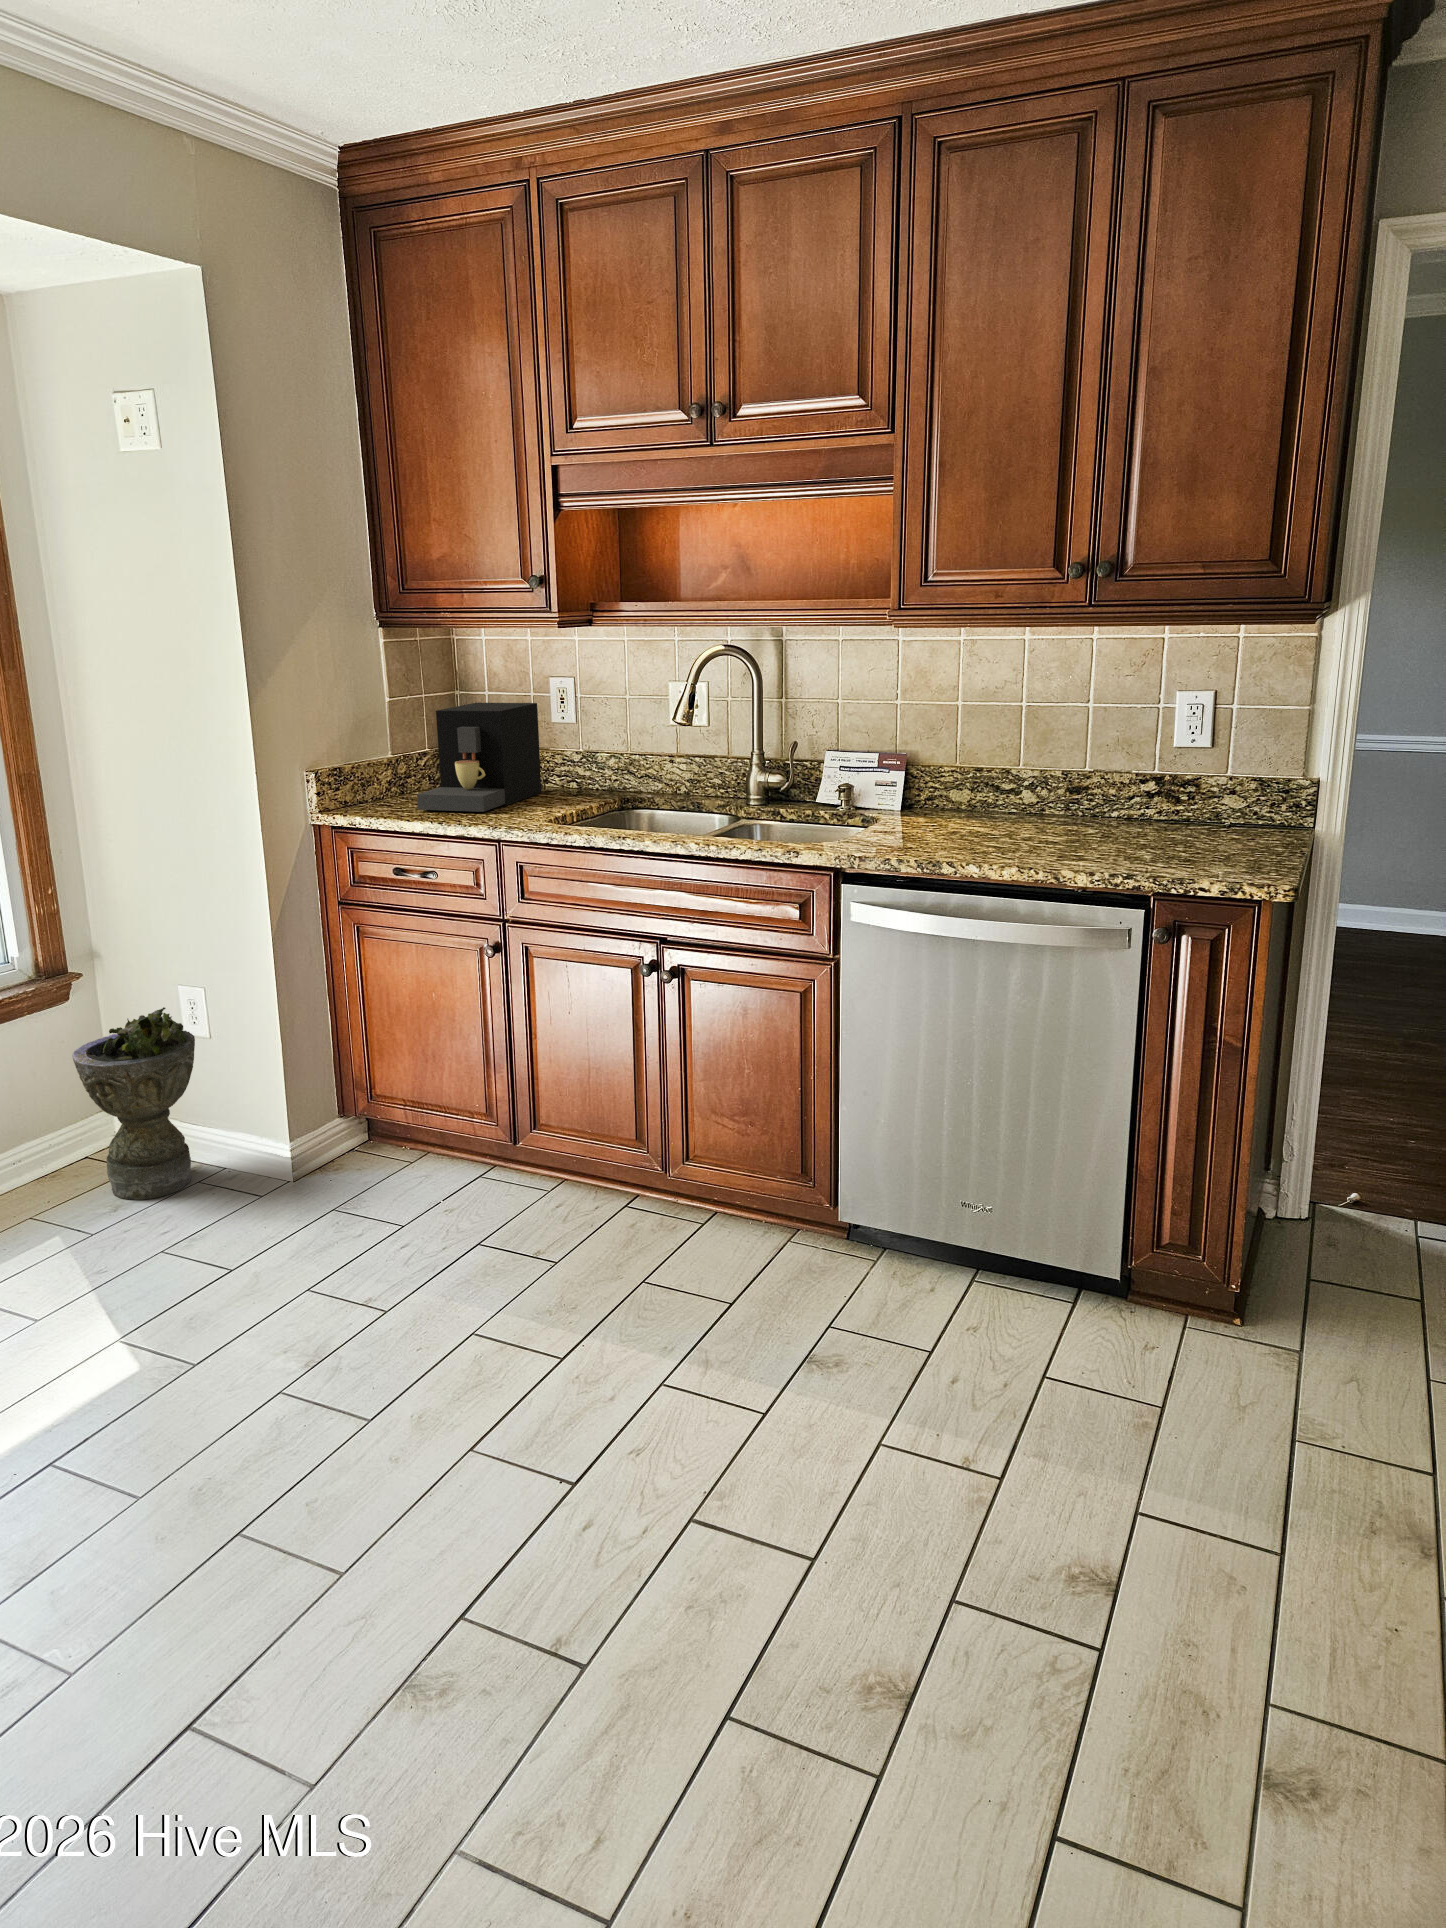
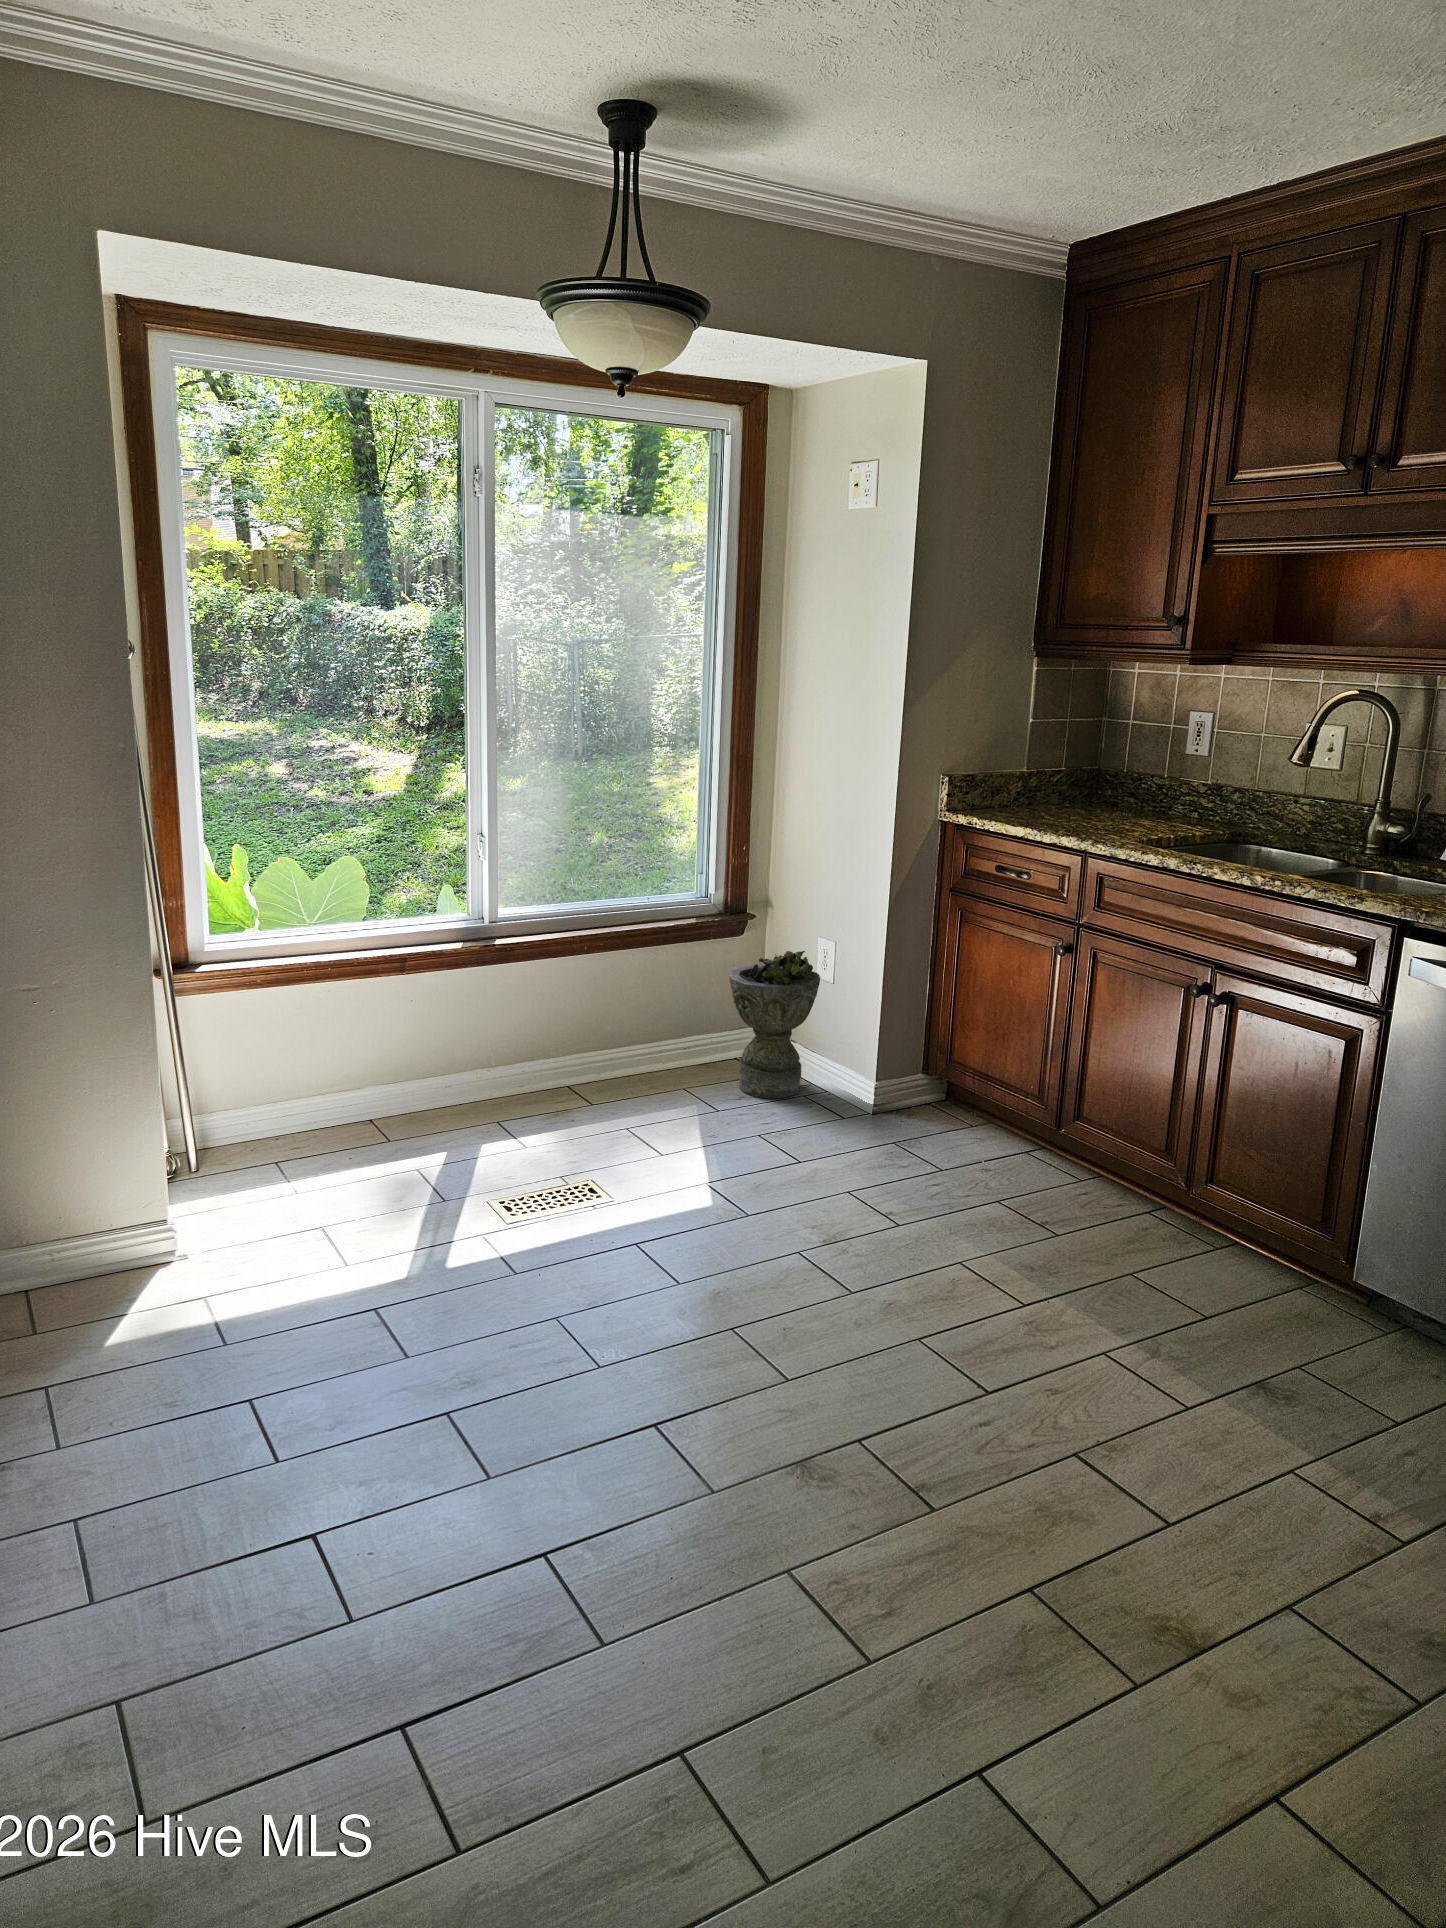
coffee maker: present [417,703,541,812] -> none [1034,731,1170,826]

